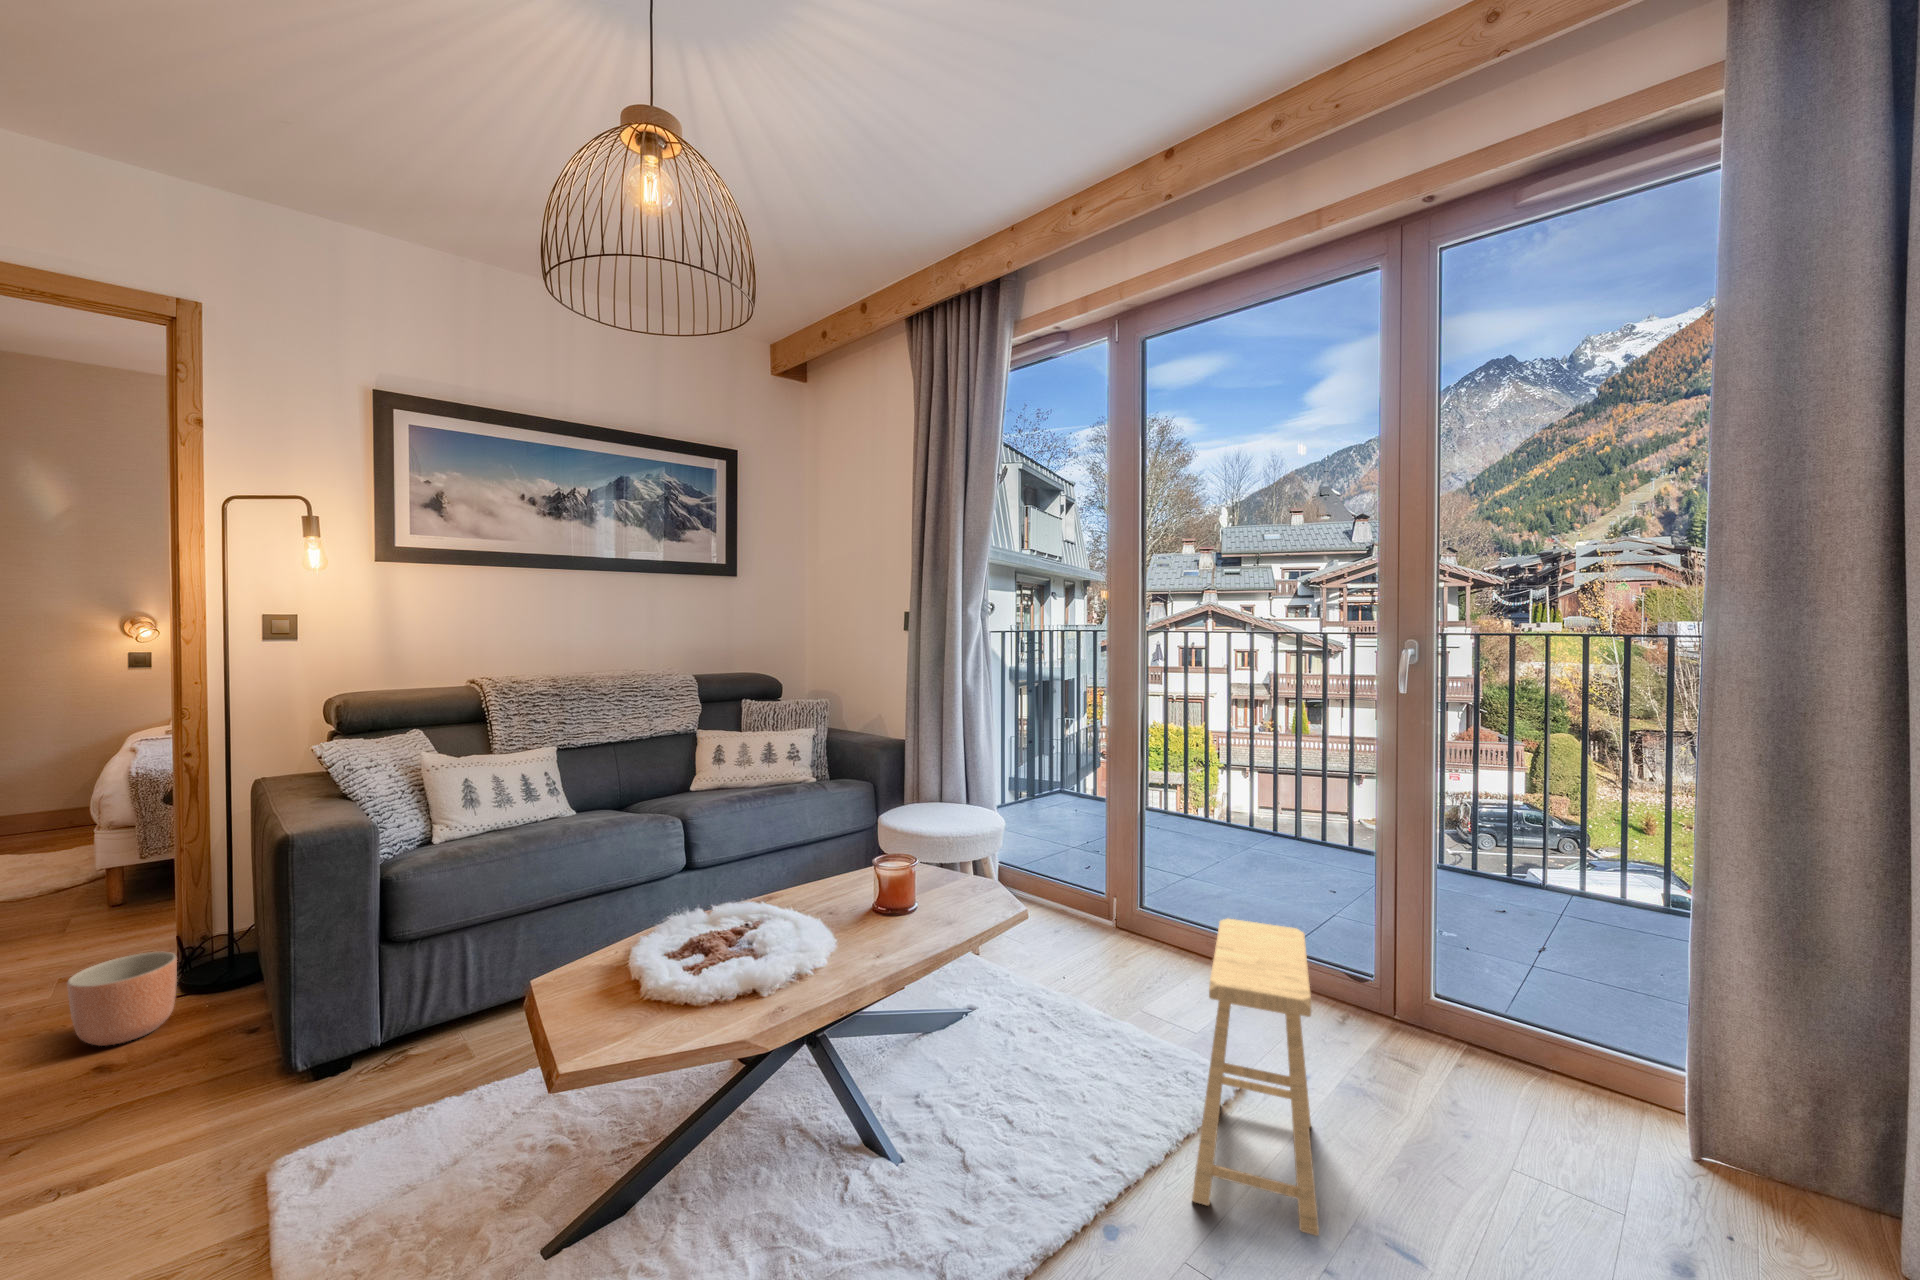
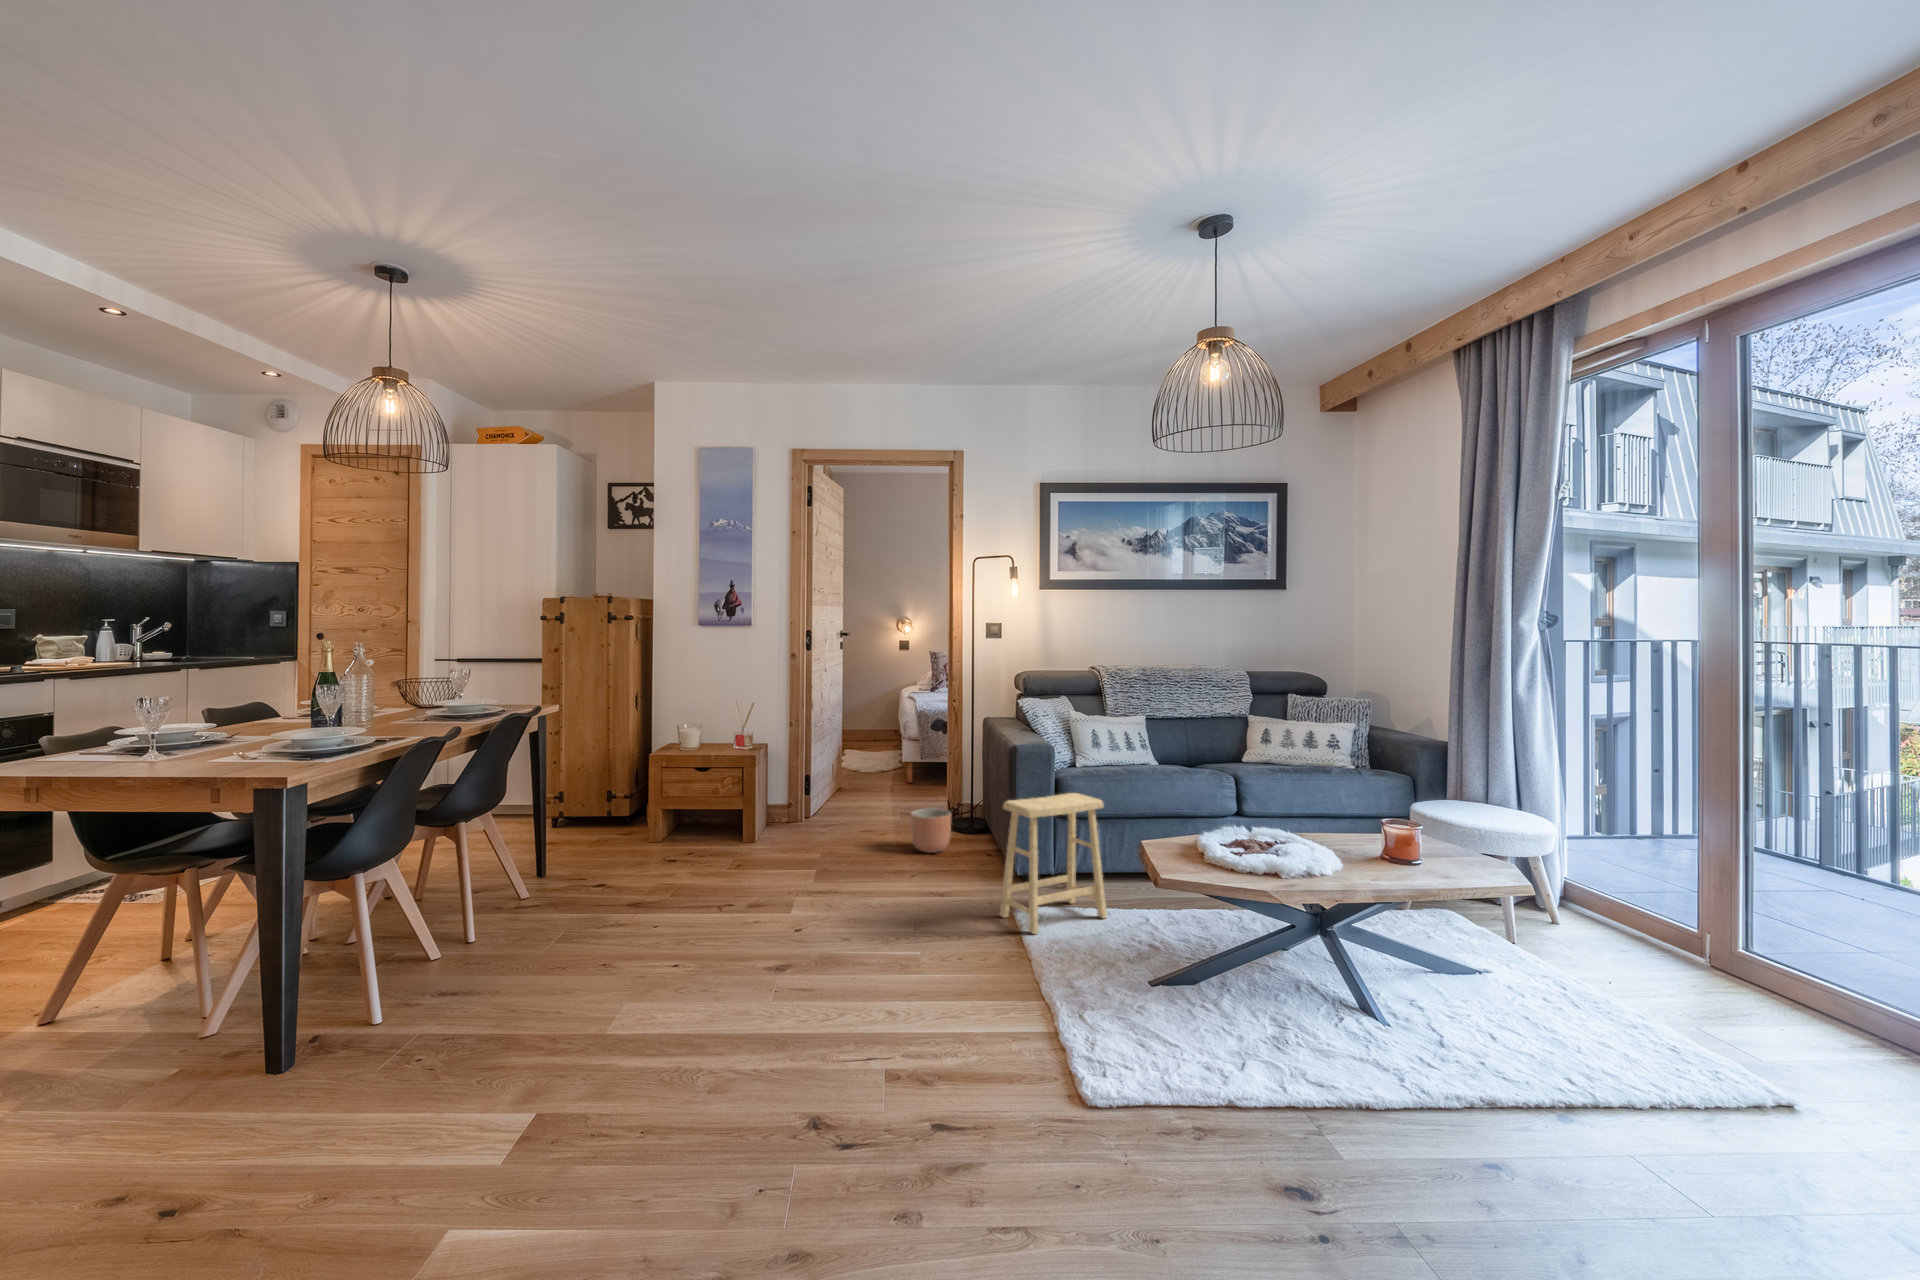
footstool: present [1192,919,1319,1236] -> present [999,793,1107,934]

